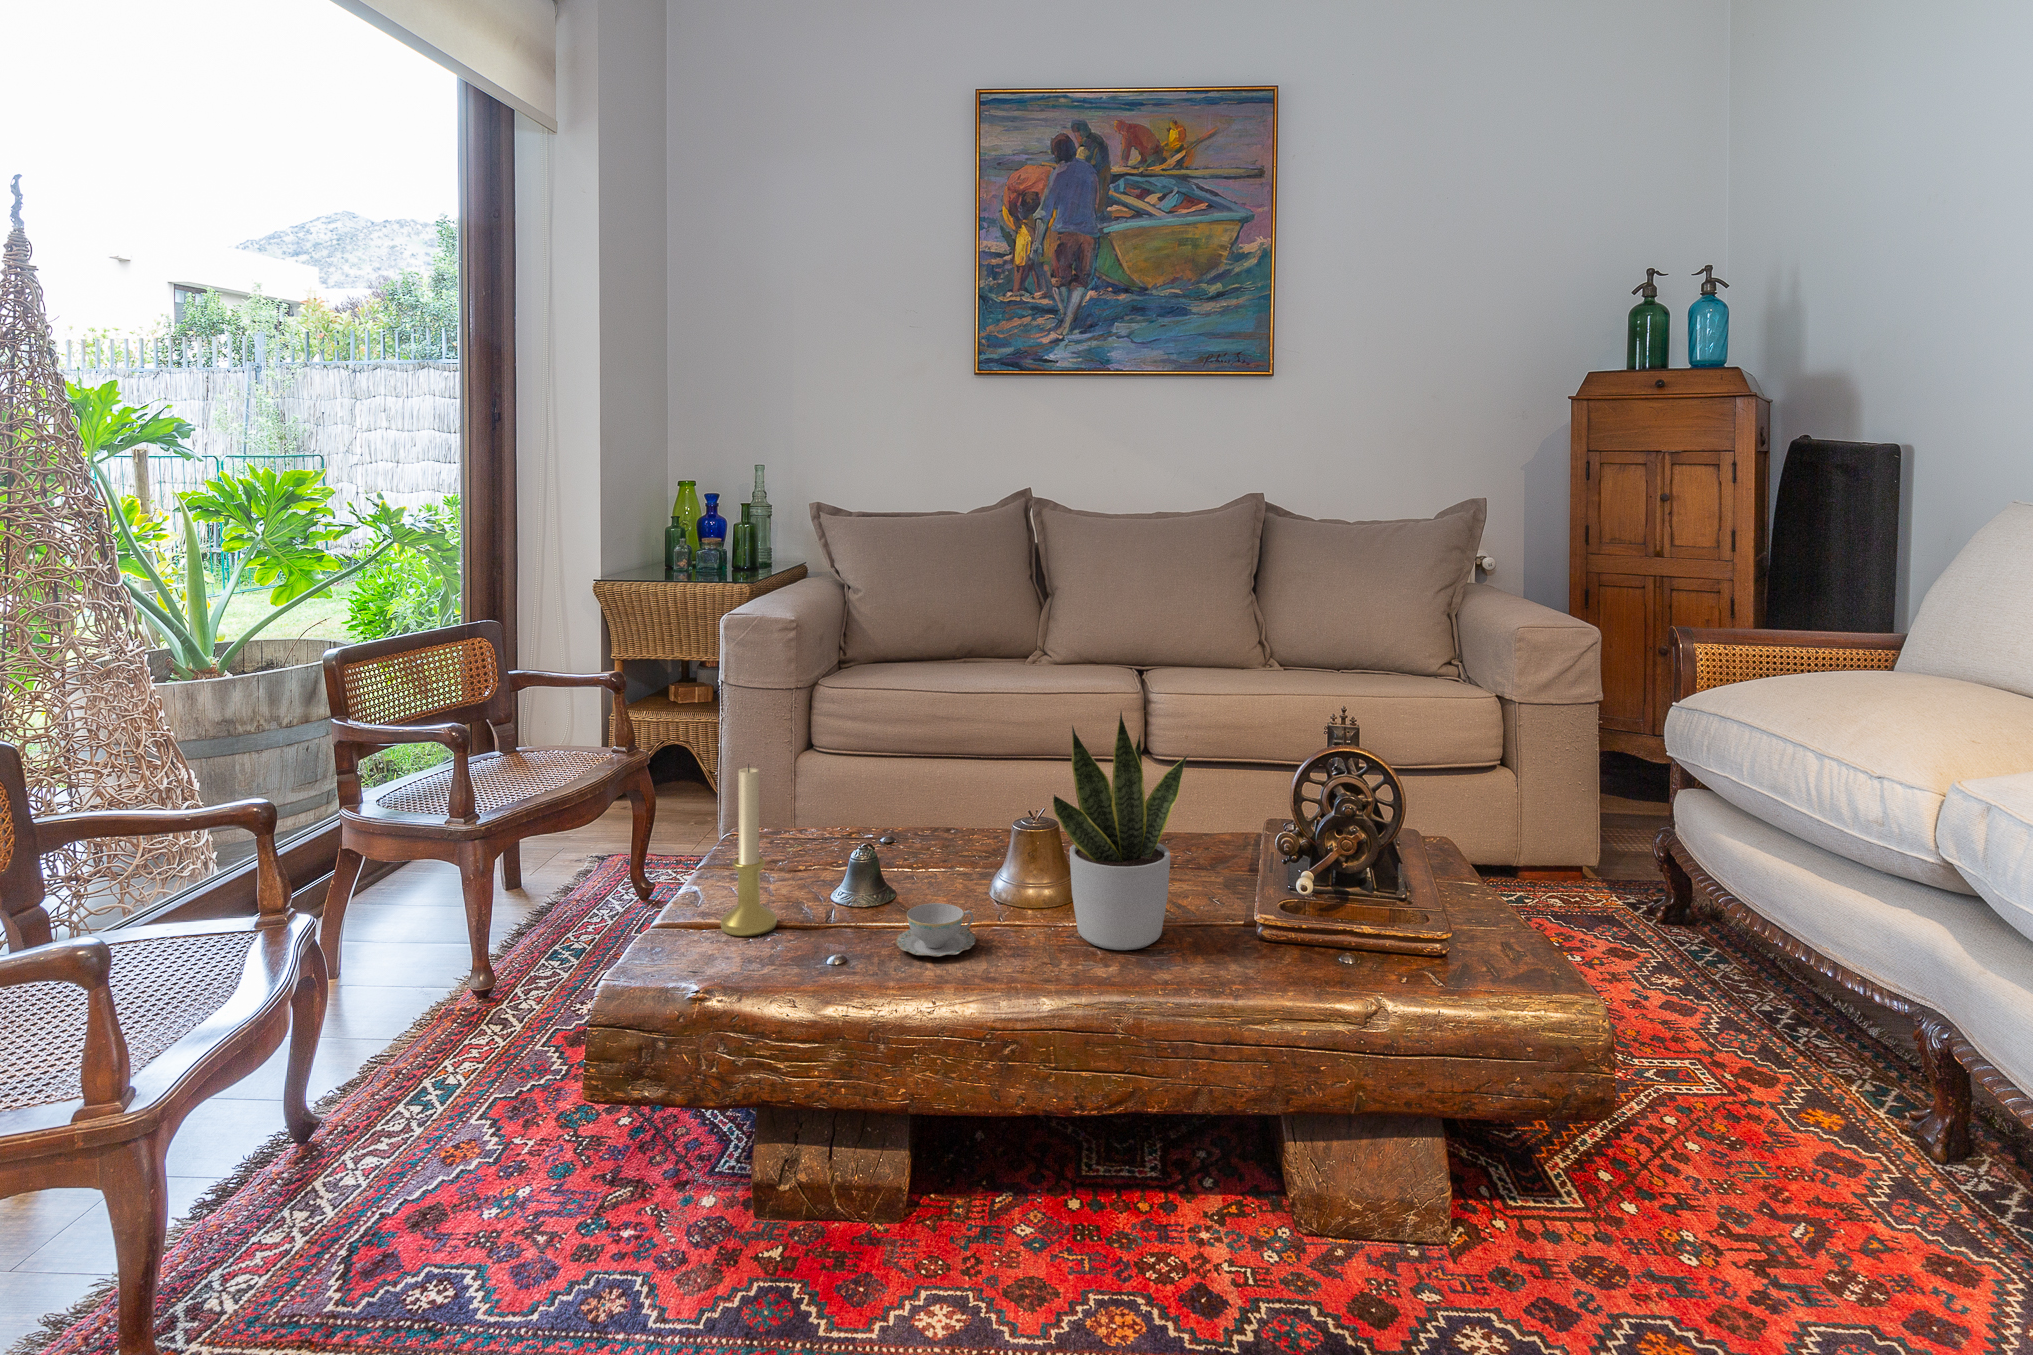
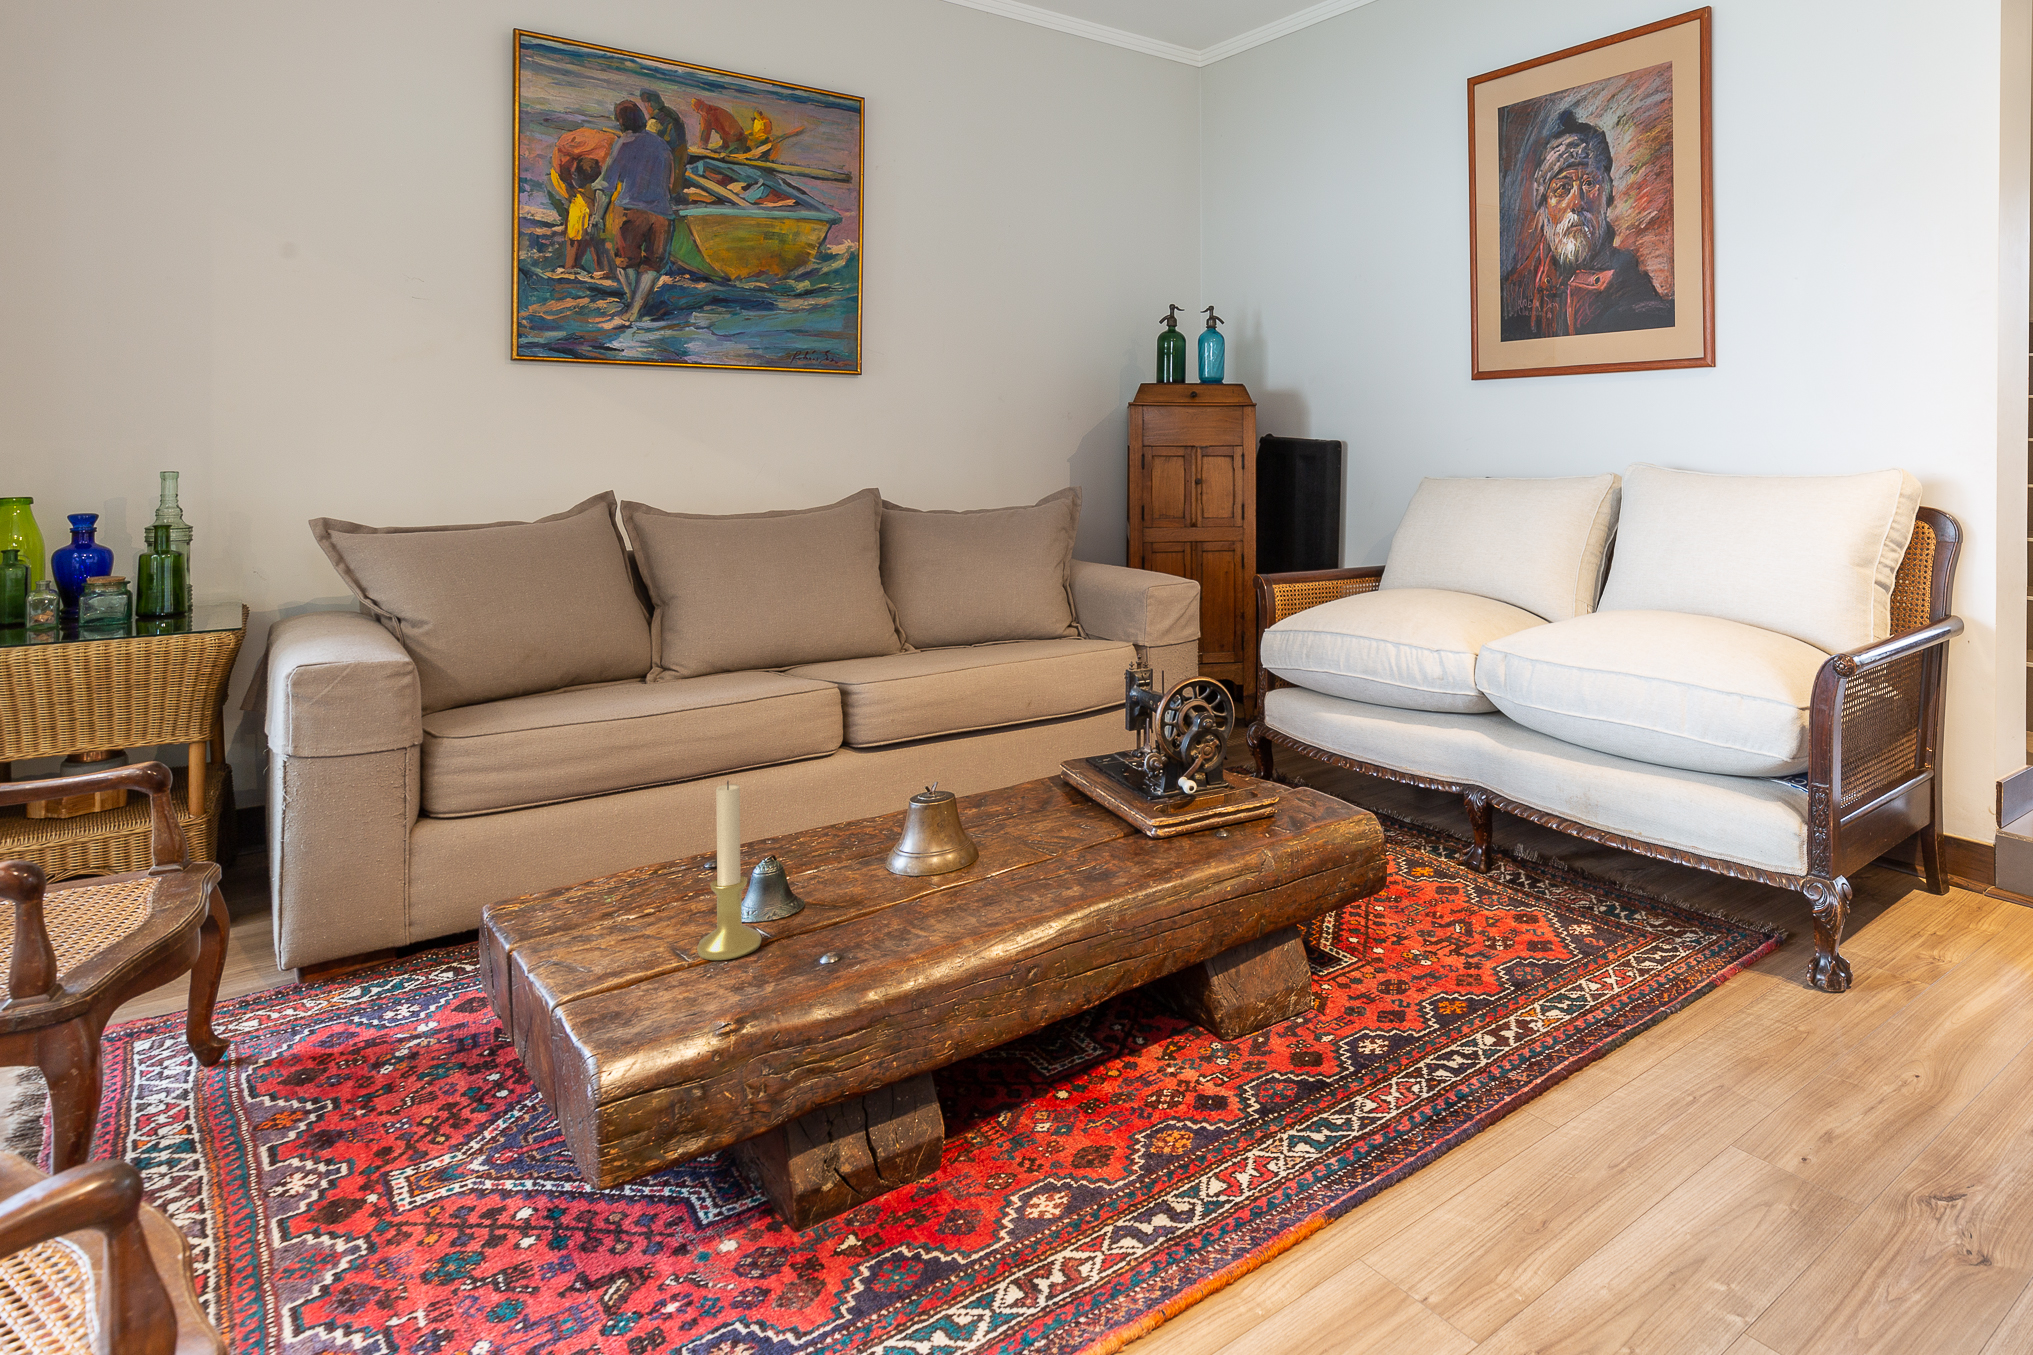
potted plant: present [1053,711,1189,950] -> none [1023,668,1110,872]
teacup: present [896,903,976,957] -> none [896,870,974,919]

